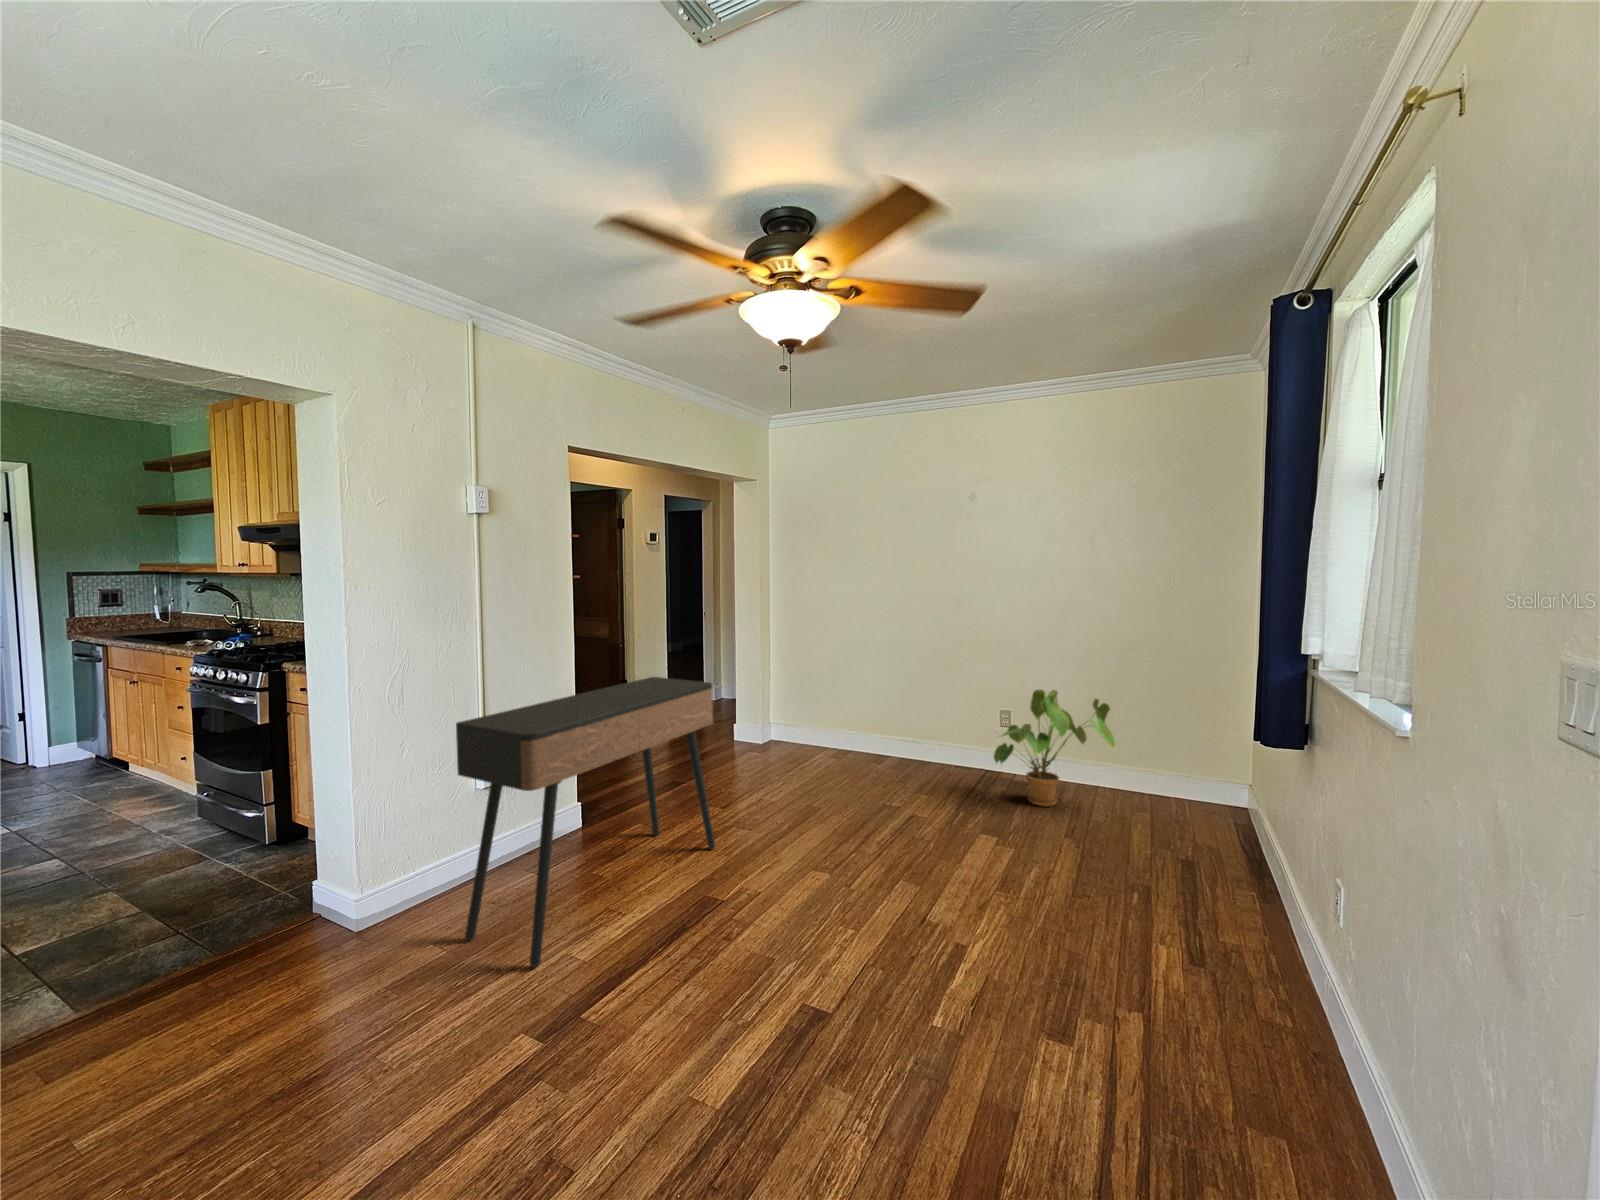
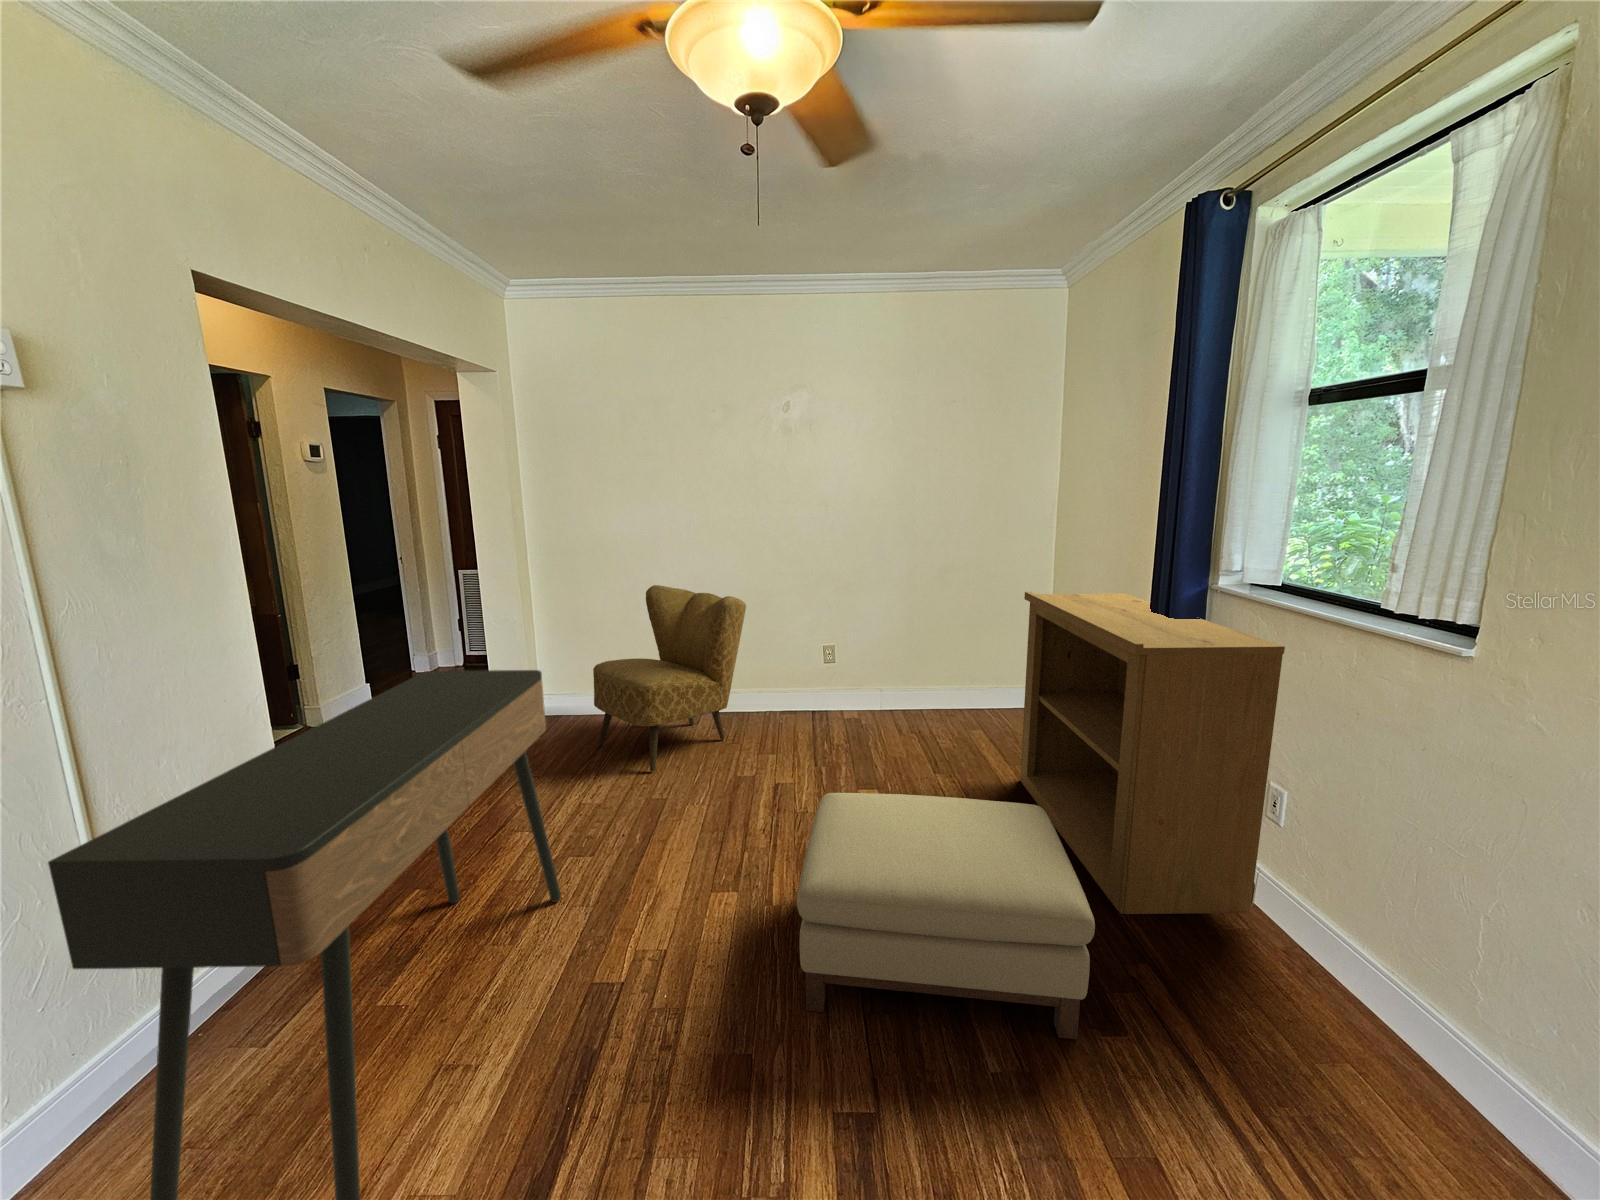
armchair: none [793,642,917,788] -> present [593,585,746,771]
bookshelf: none [1151,666,1327,1018] -> present [1020,592,1285,914]
house plant: present [994,690,1115,806] -> none [838,621,962,744]
ottoman: none [821,806,1076,1032] -> present [797,793,1095,1039]

